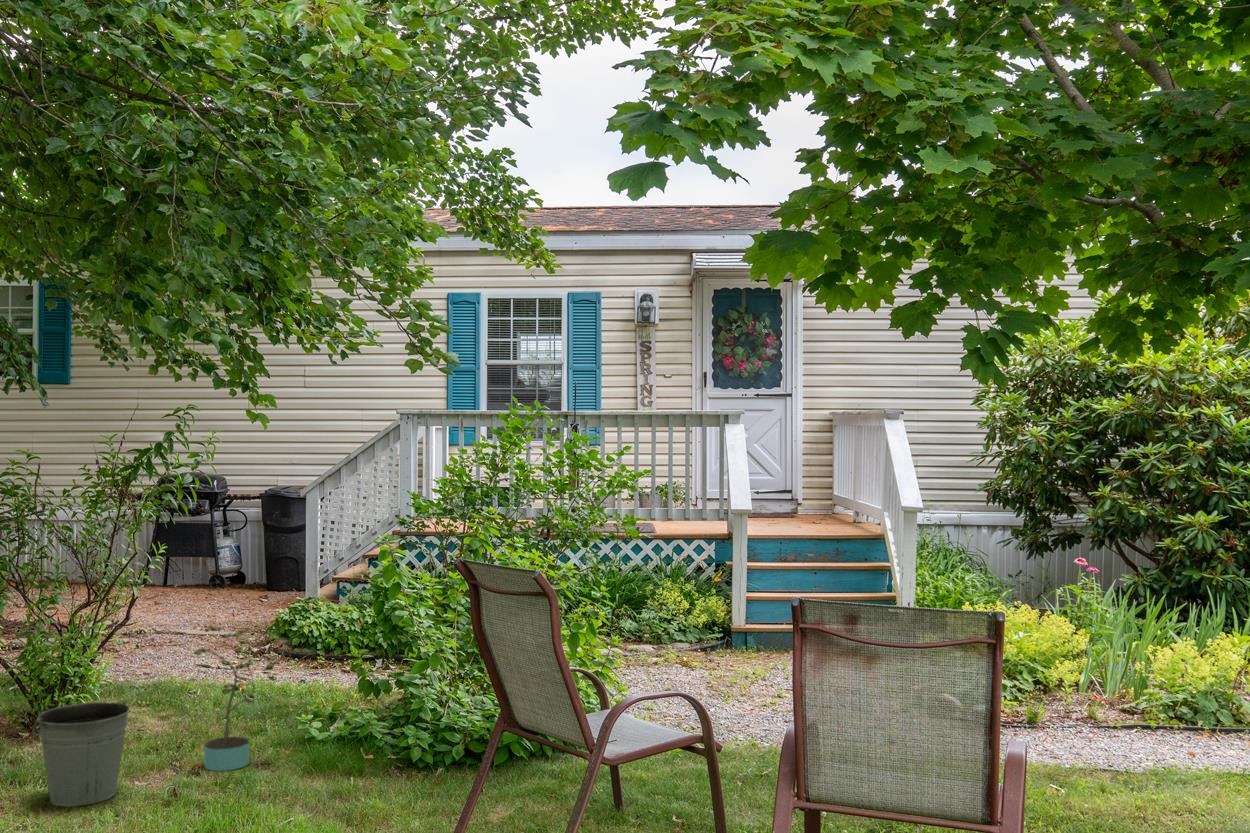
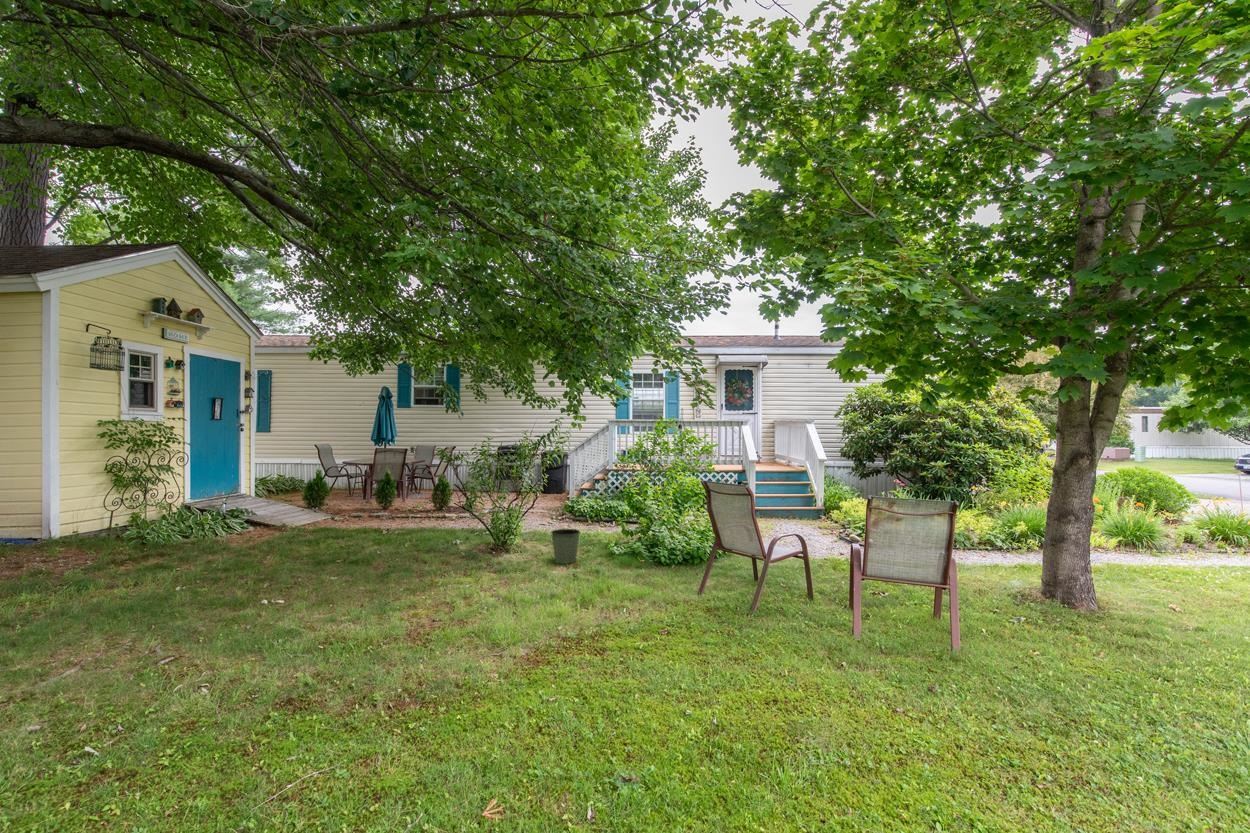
potted plant: present [194,627,277,771] -> none [593,503,620,554]

